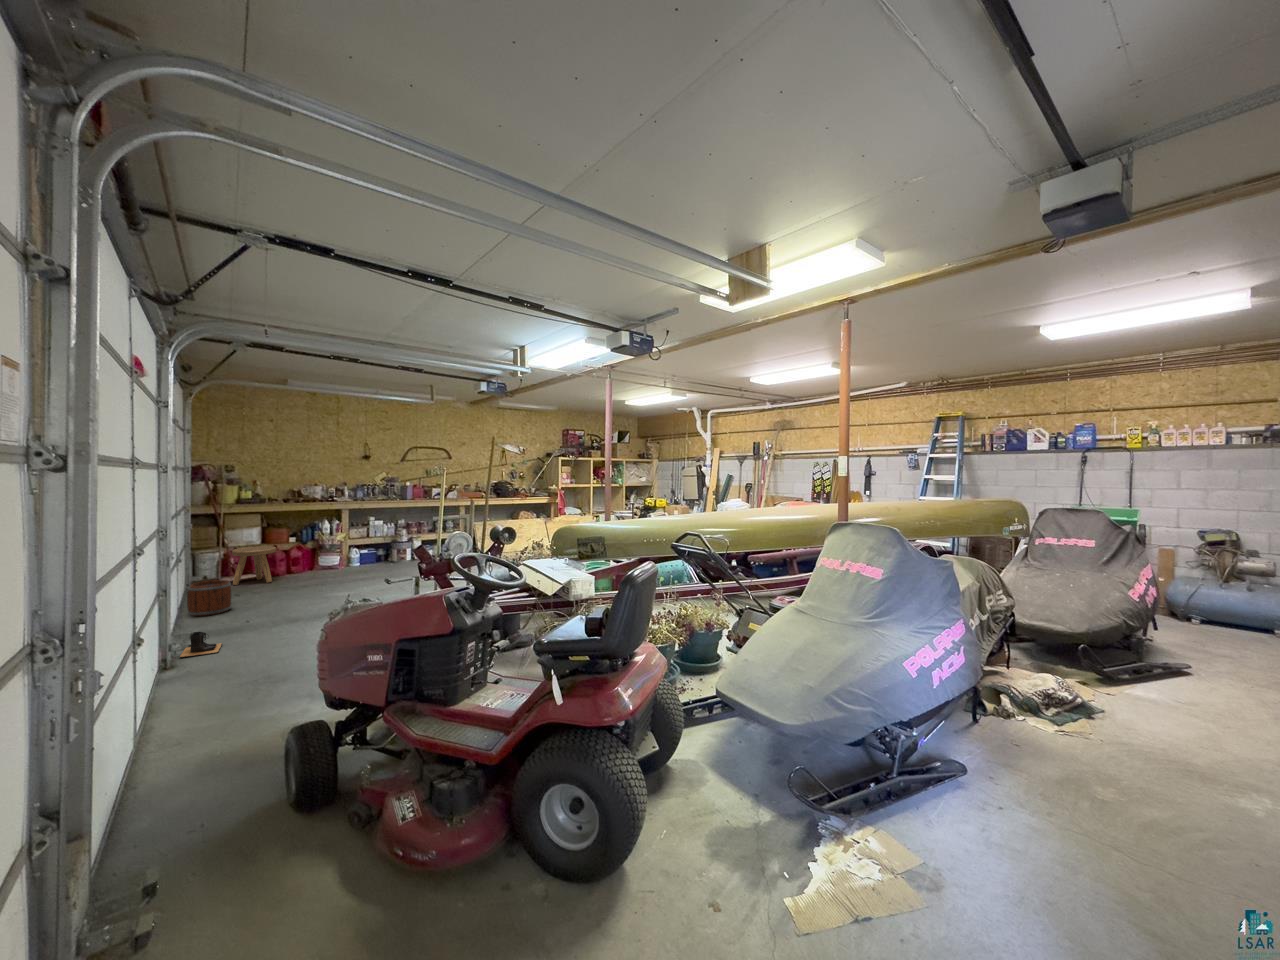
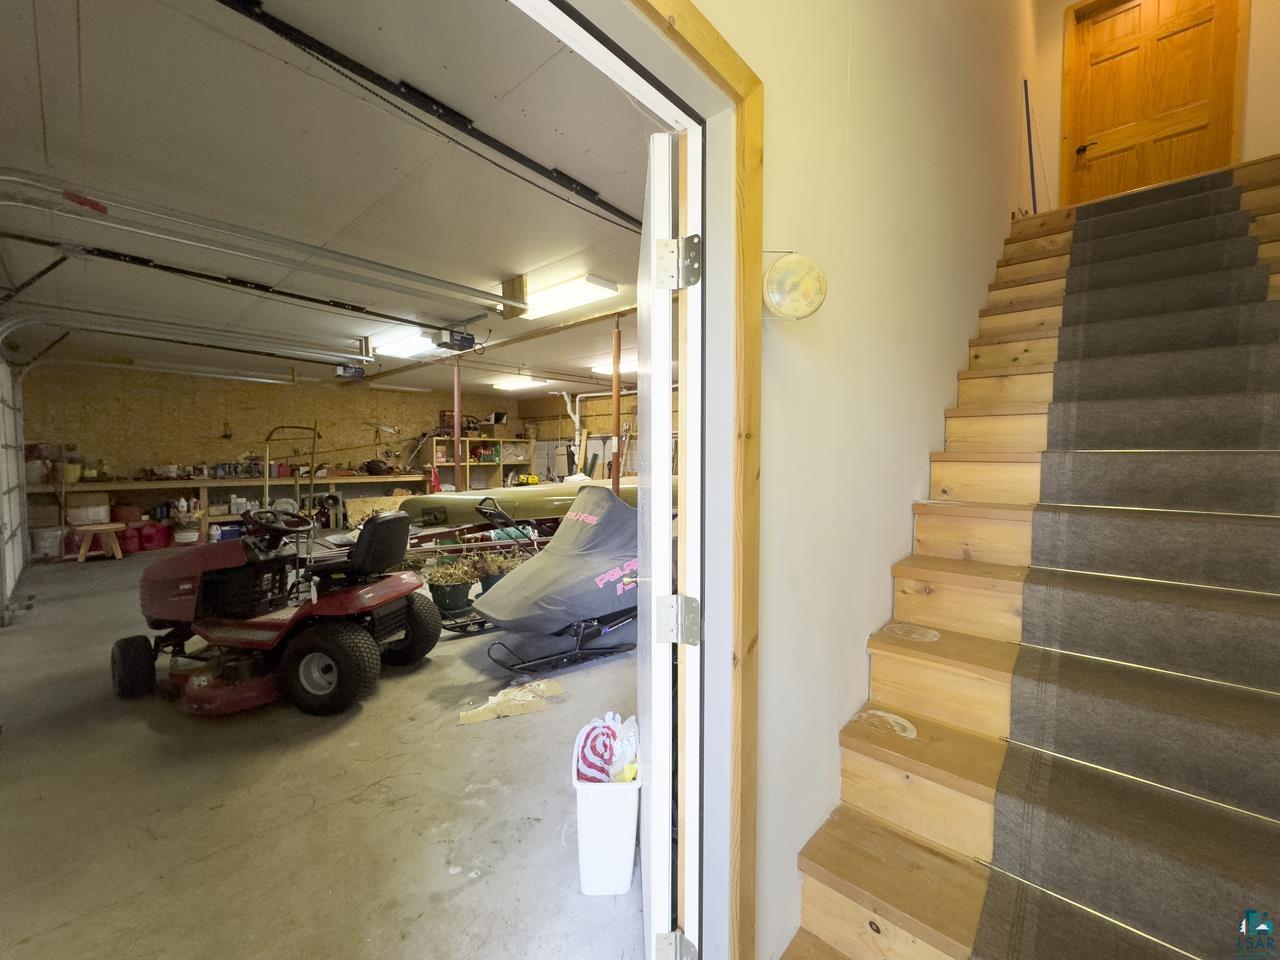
bucket: present [187,580,231,616] -> none [25,554,75,588]
boots: present [179,632,222,658] -> none [19,596,65,618]

